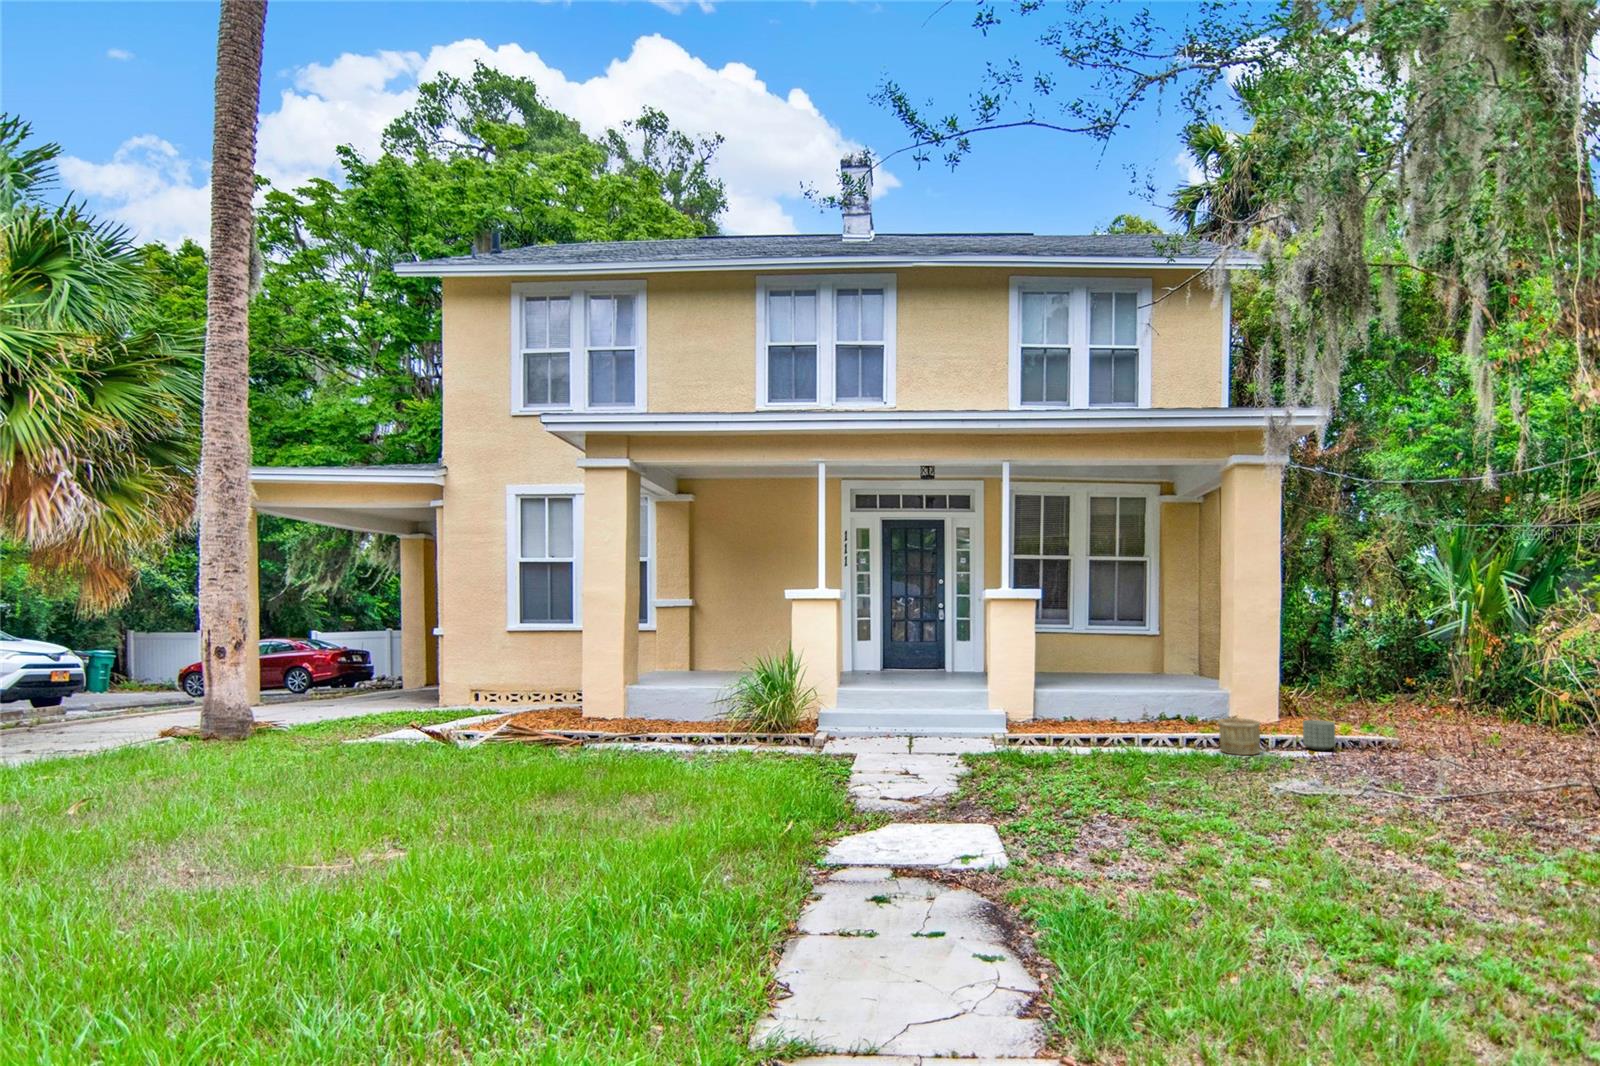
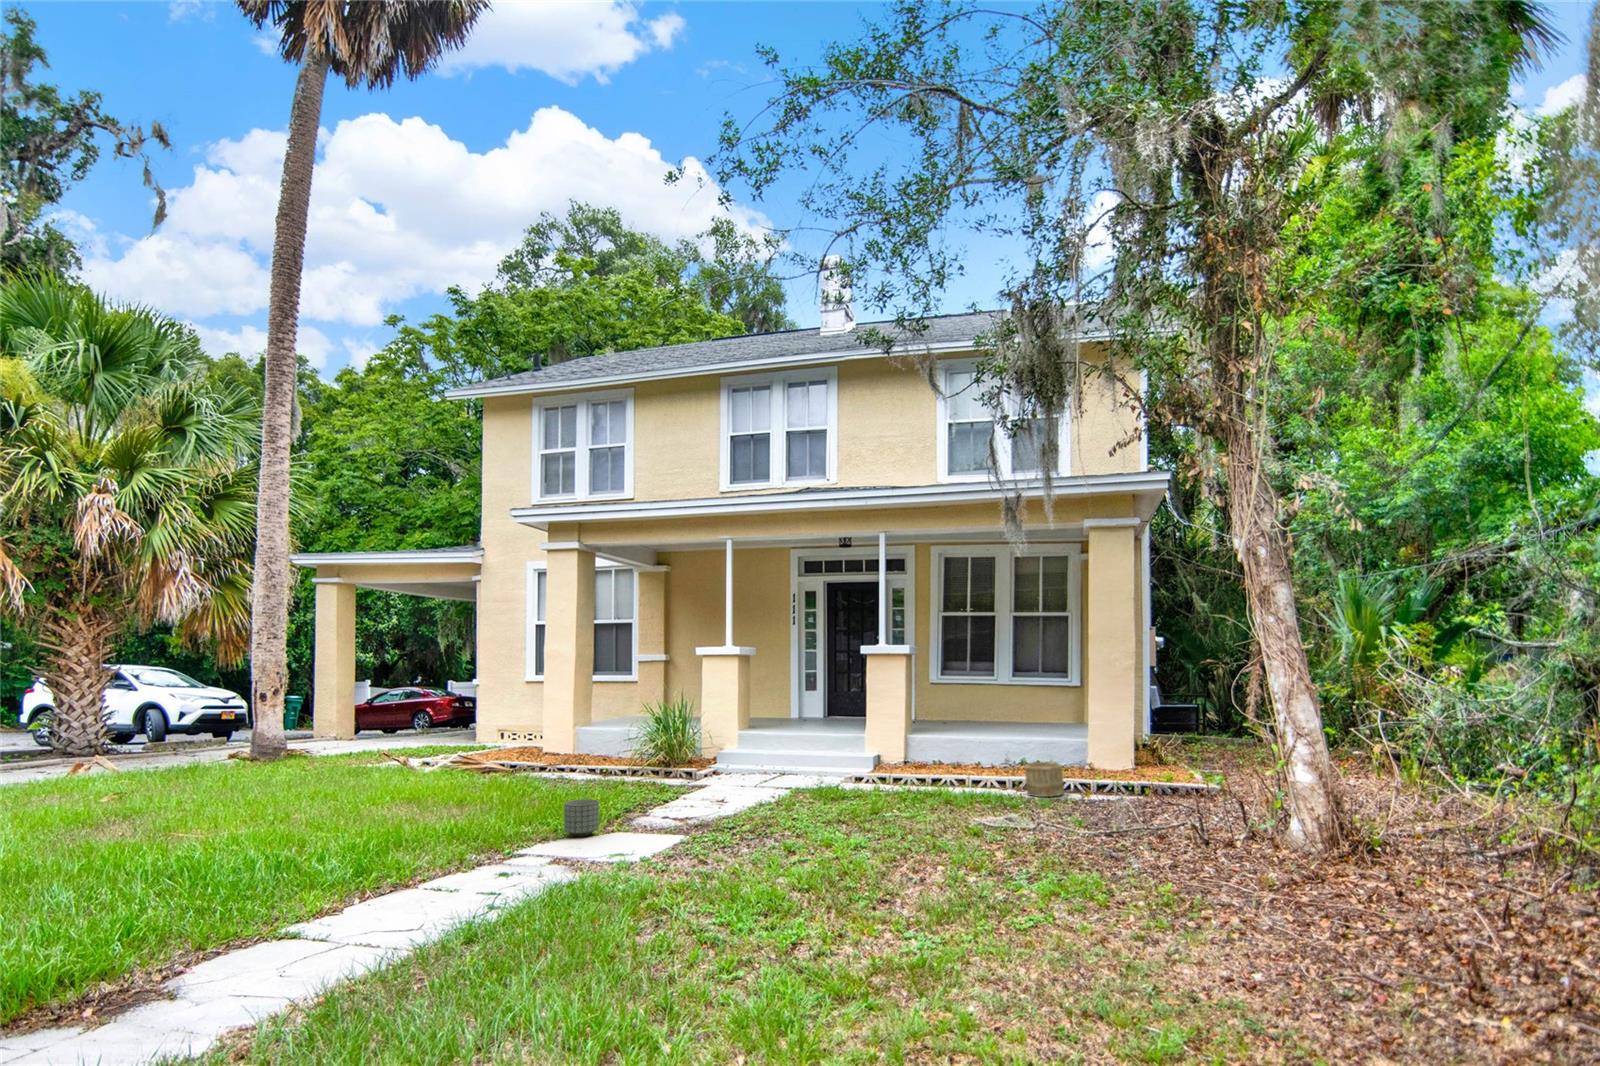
planter: present [1303,720,1336,751] -> present [564,799,599,837]

